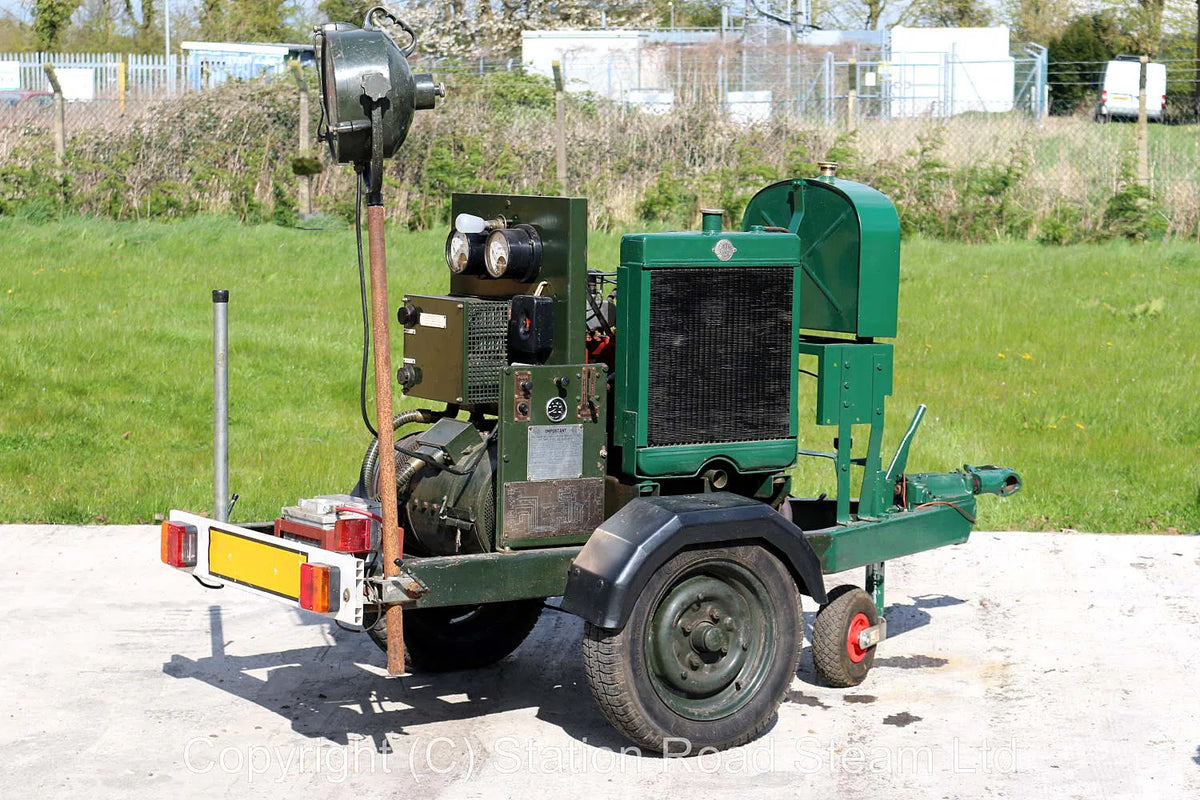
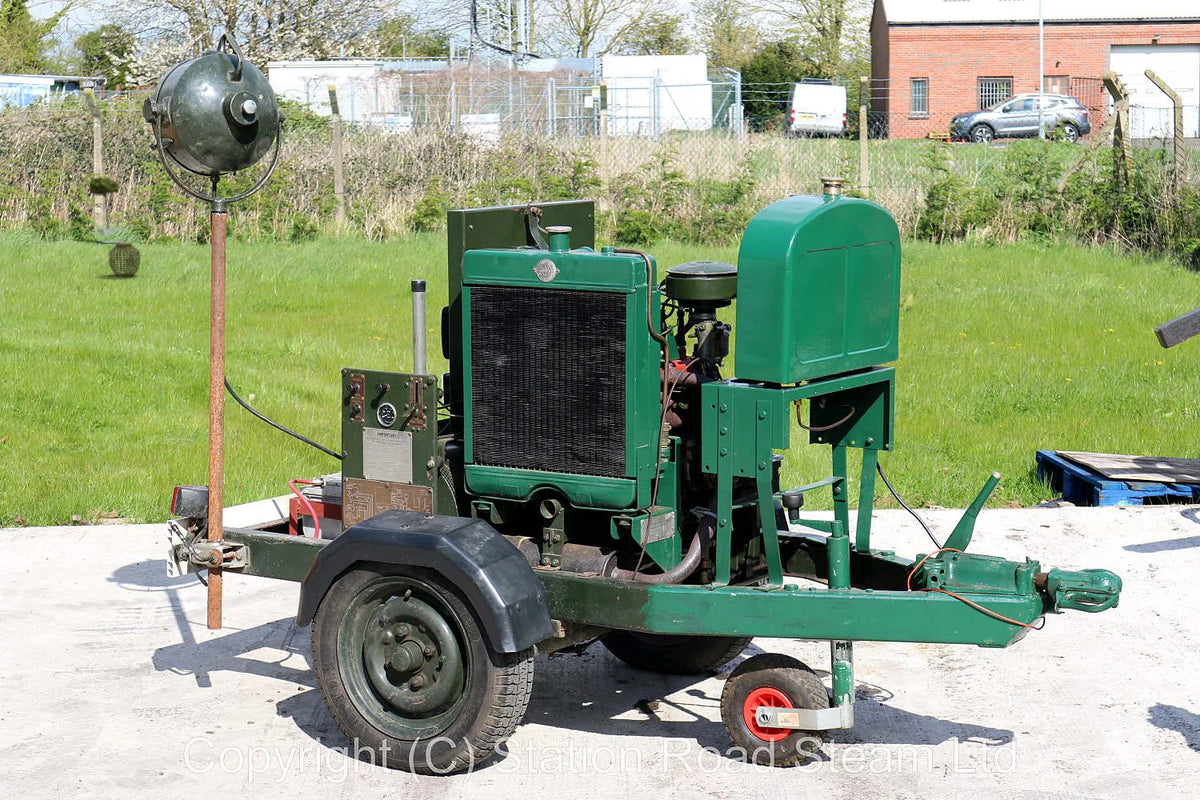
woven basket: none [289,234,323,270] -> present [109,243,140,276]

